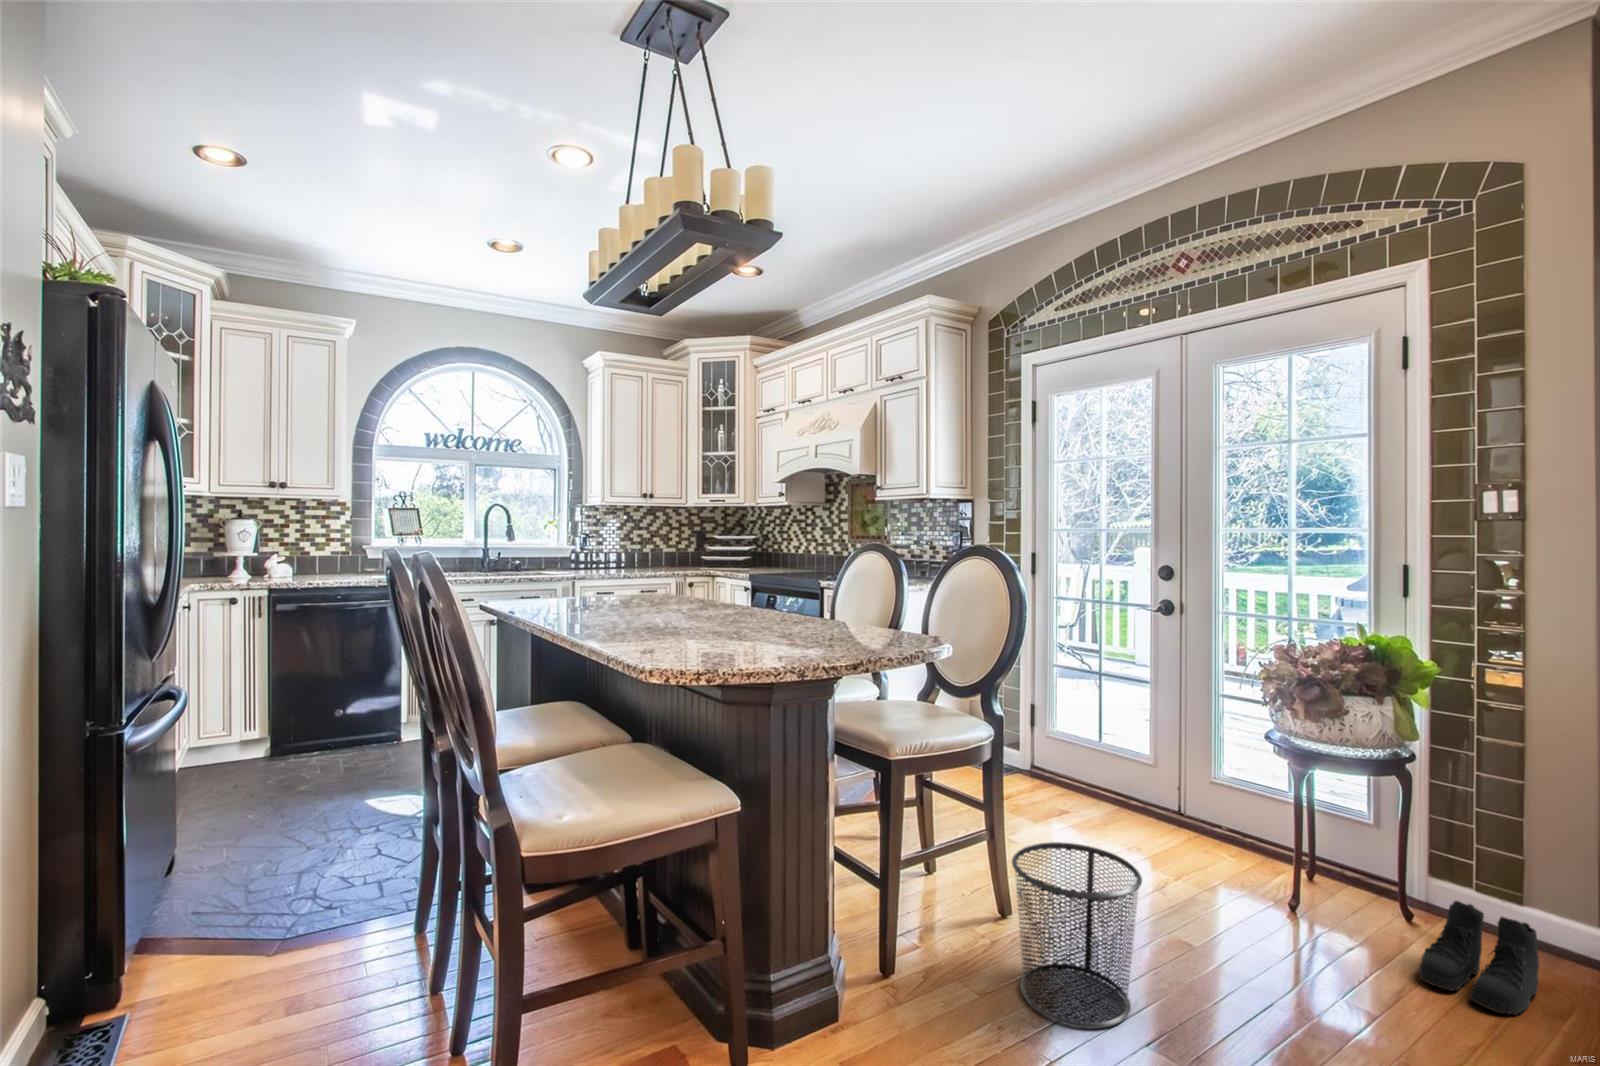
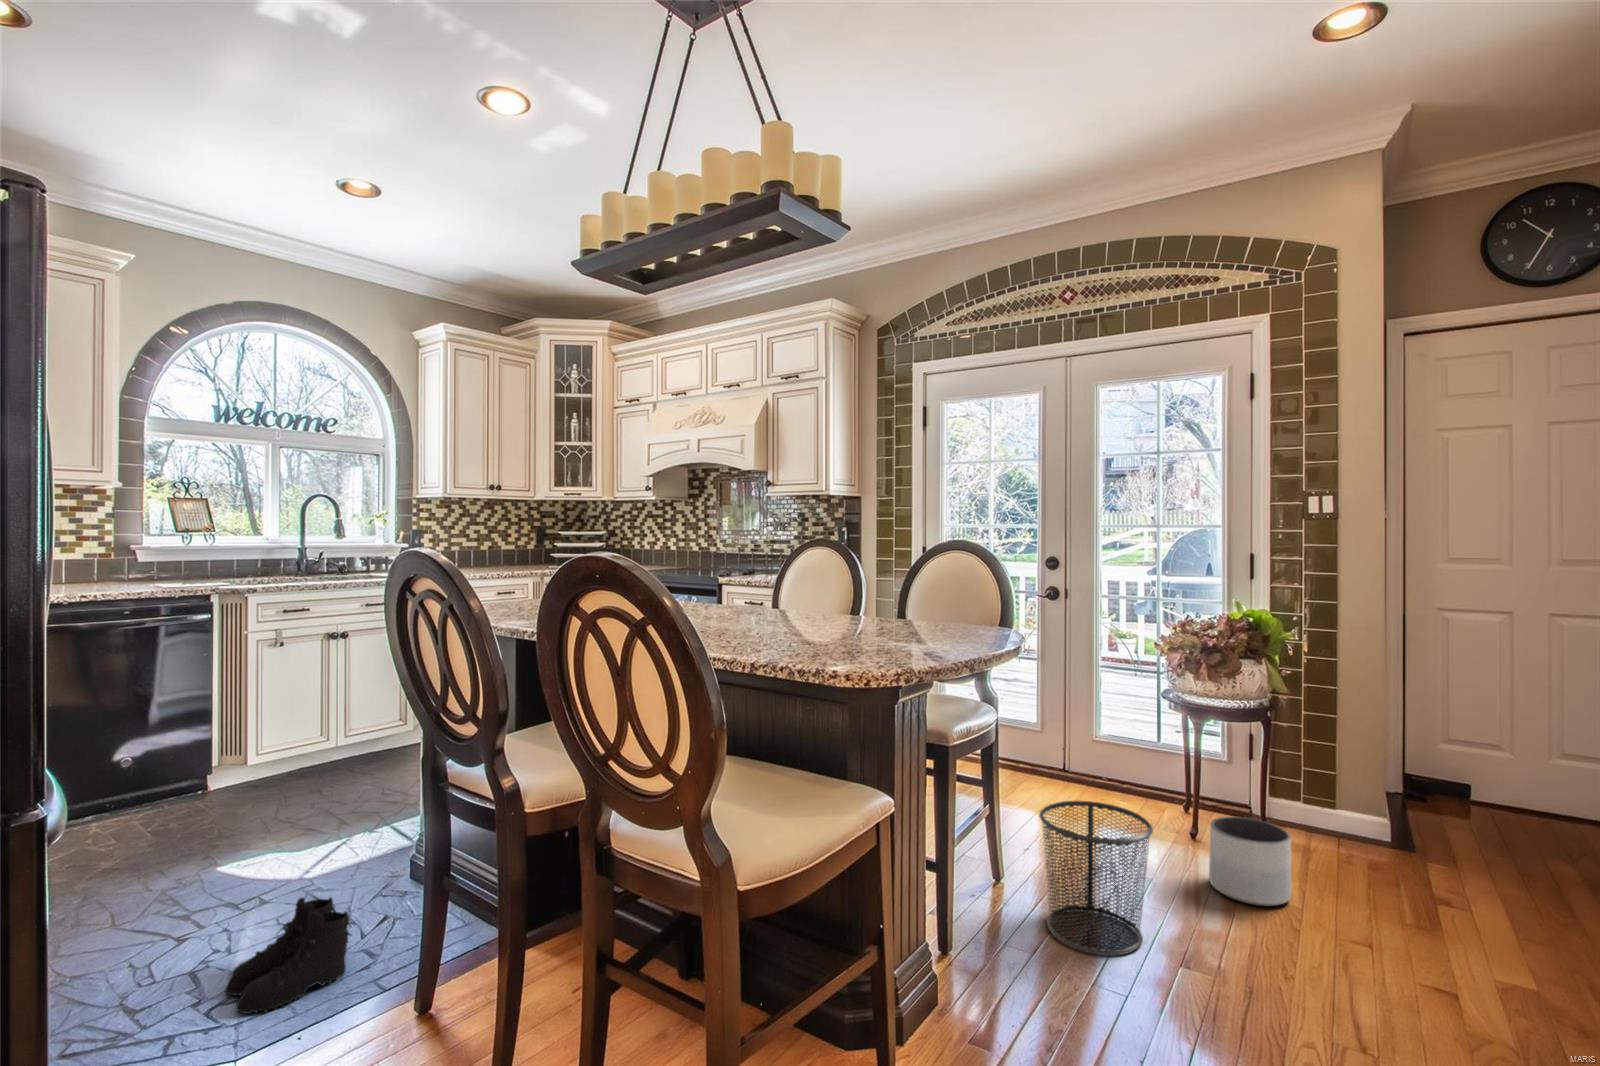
planter: none [1269,890,1377,1012] -> present [1209,816,1291,906]
boots: present [1419,901,1539,1015] -> present [225,898,352,1014]

